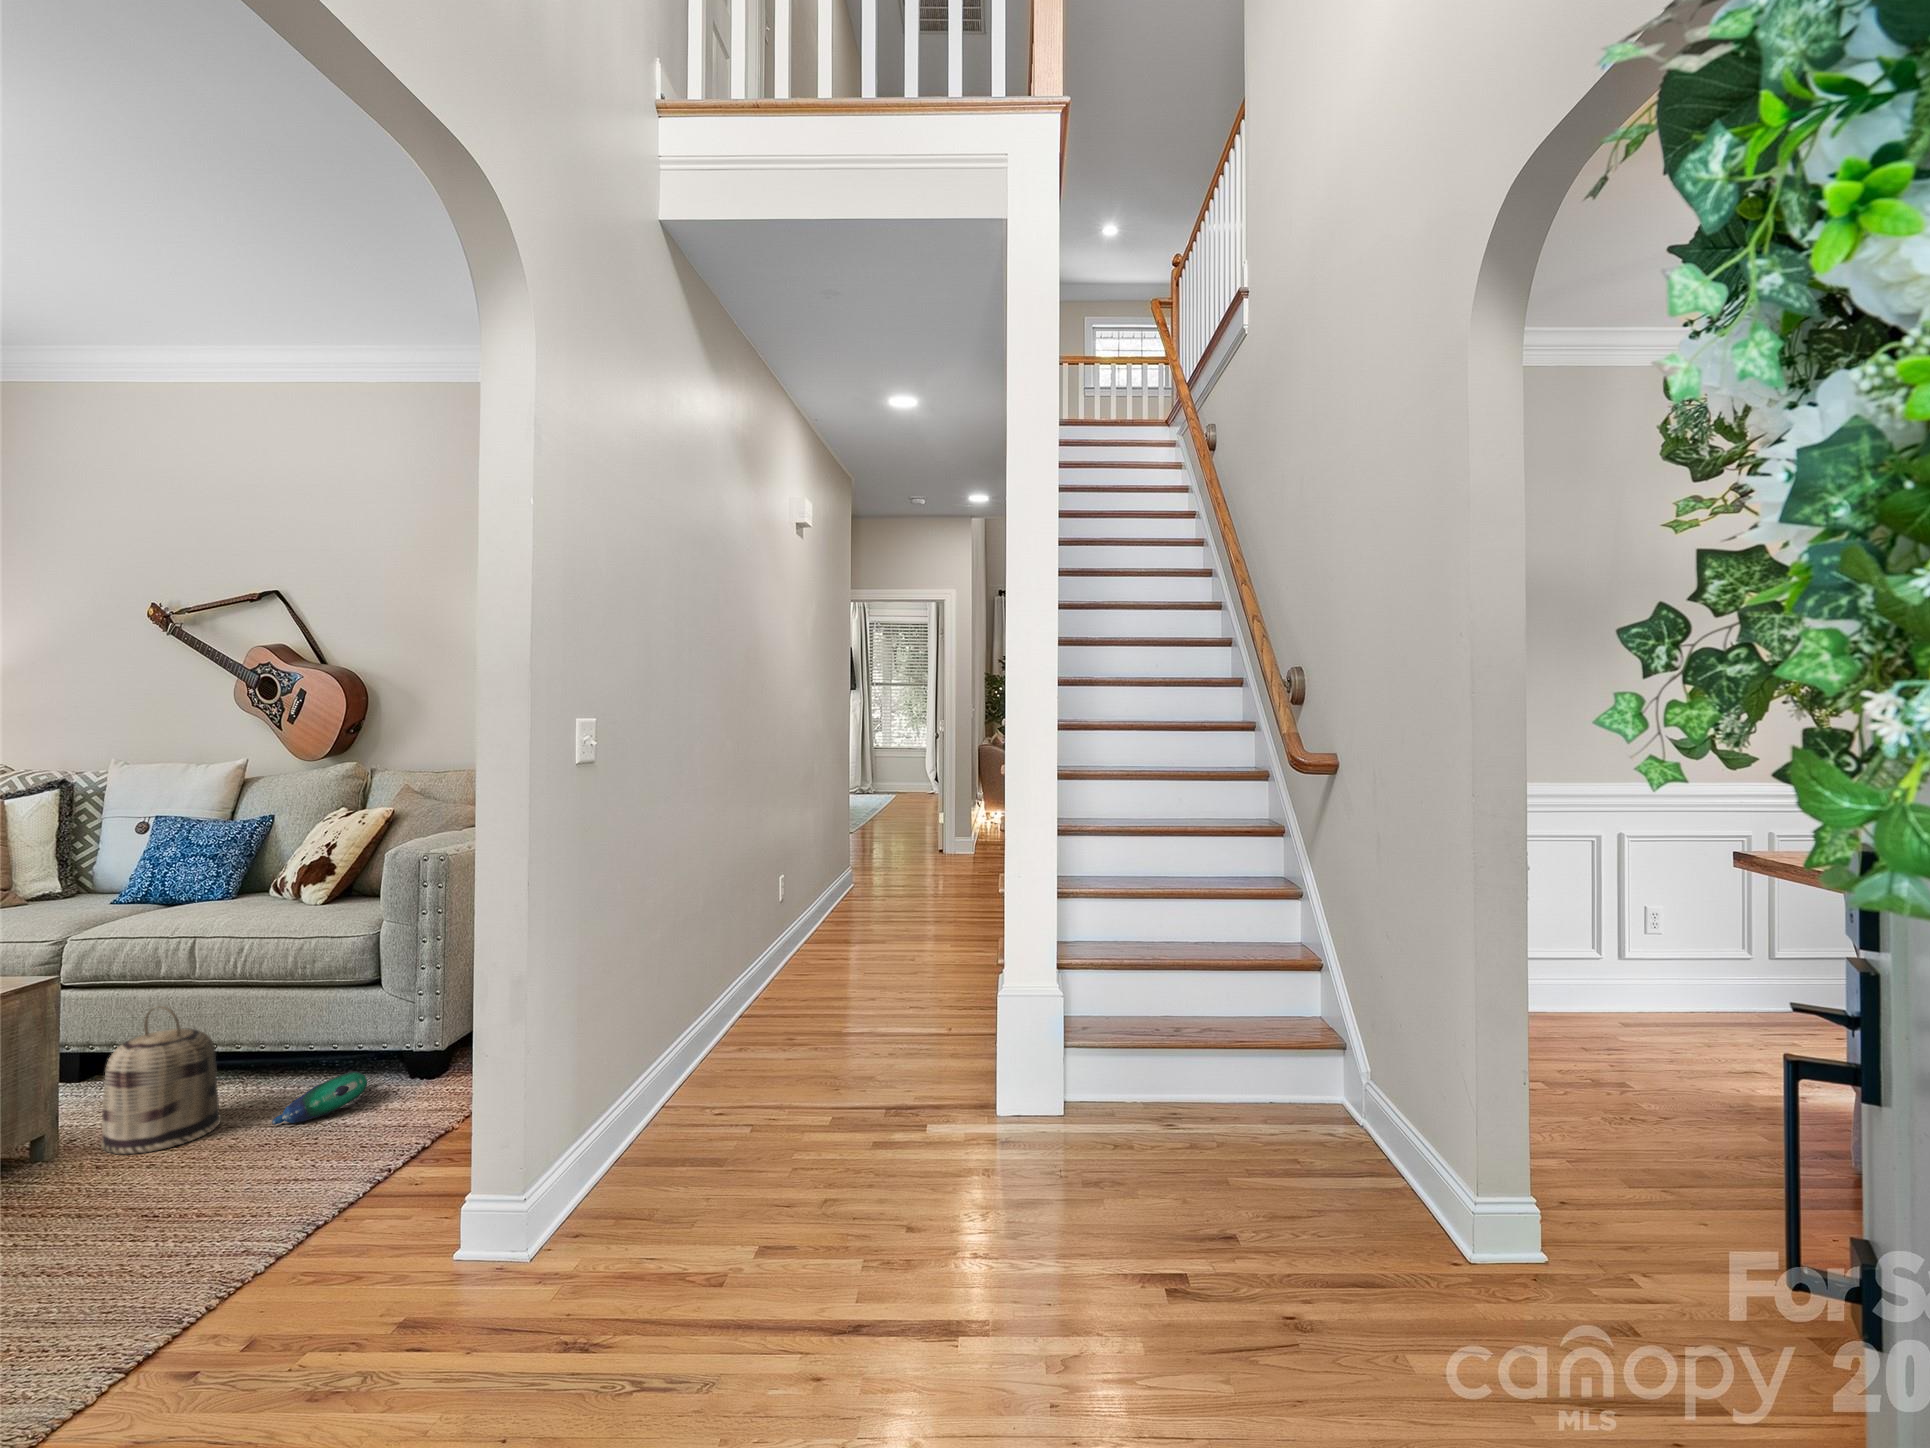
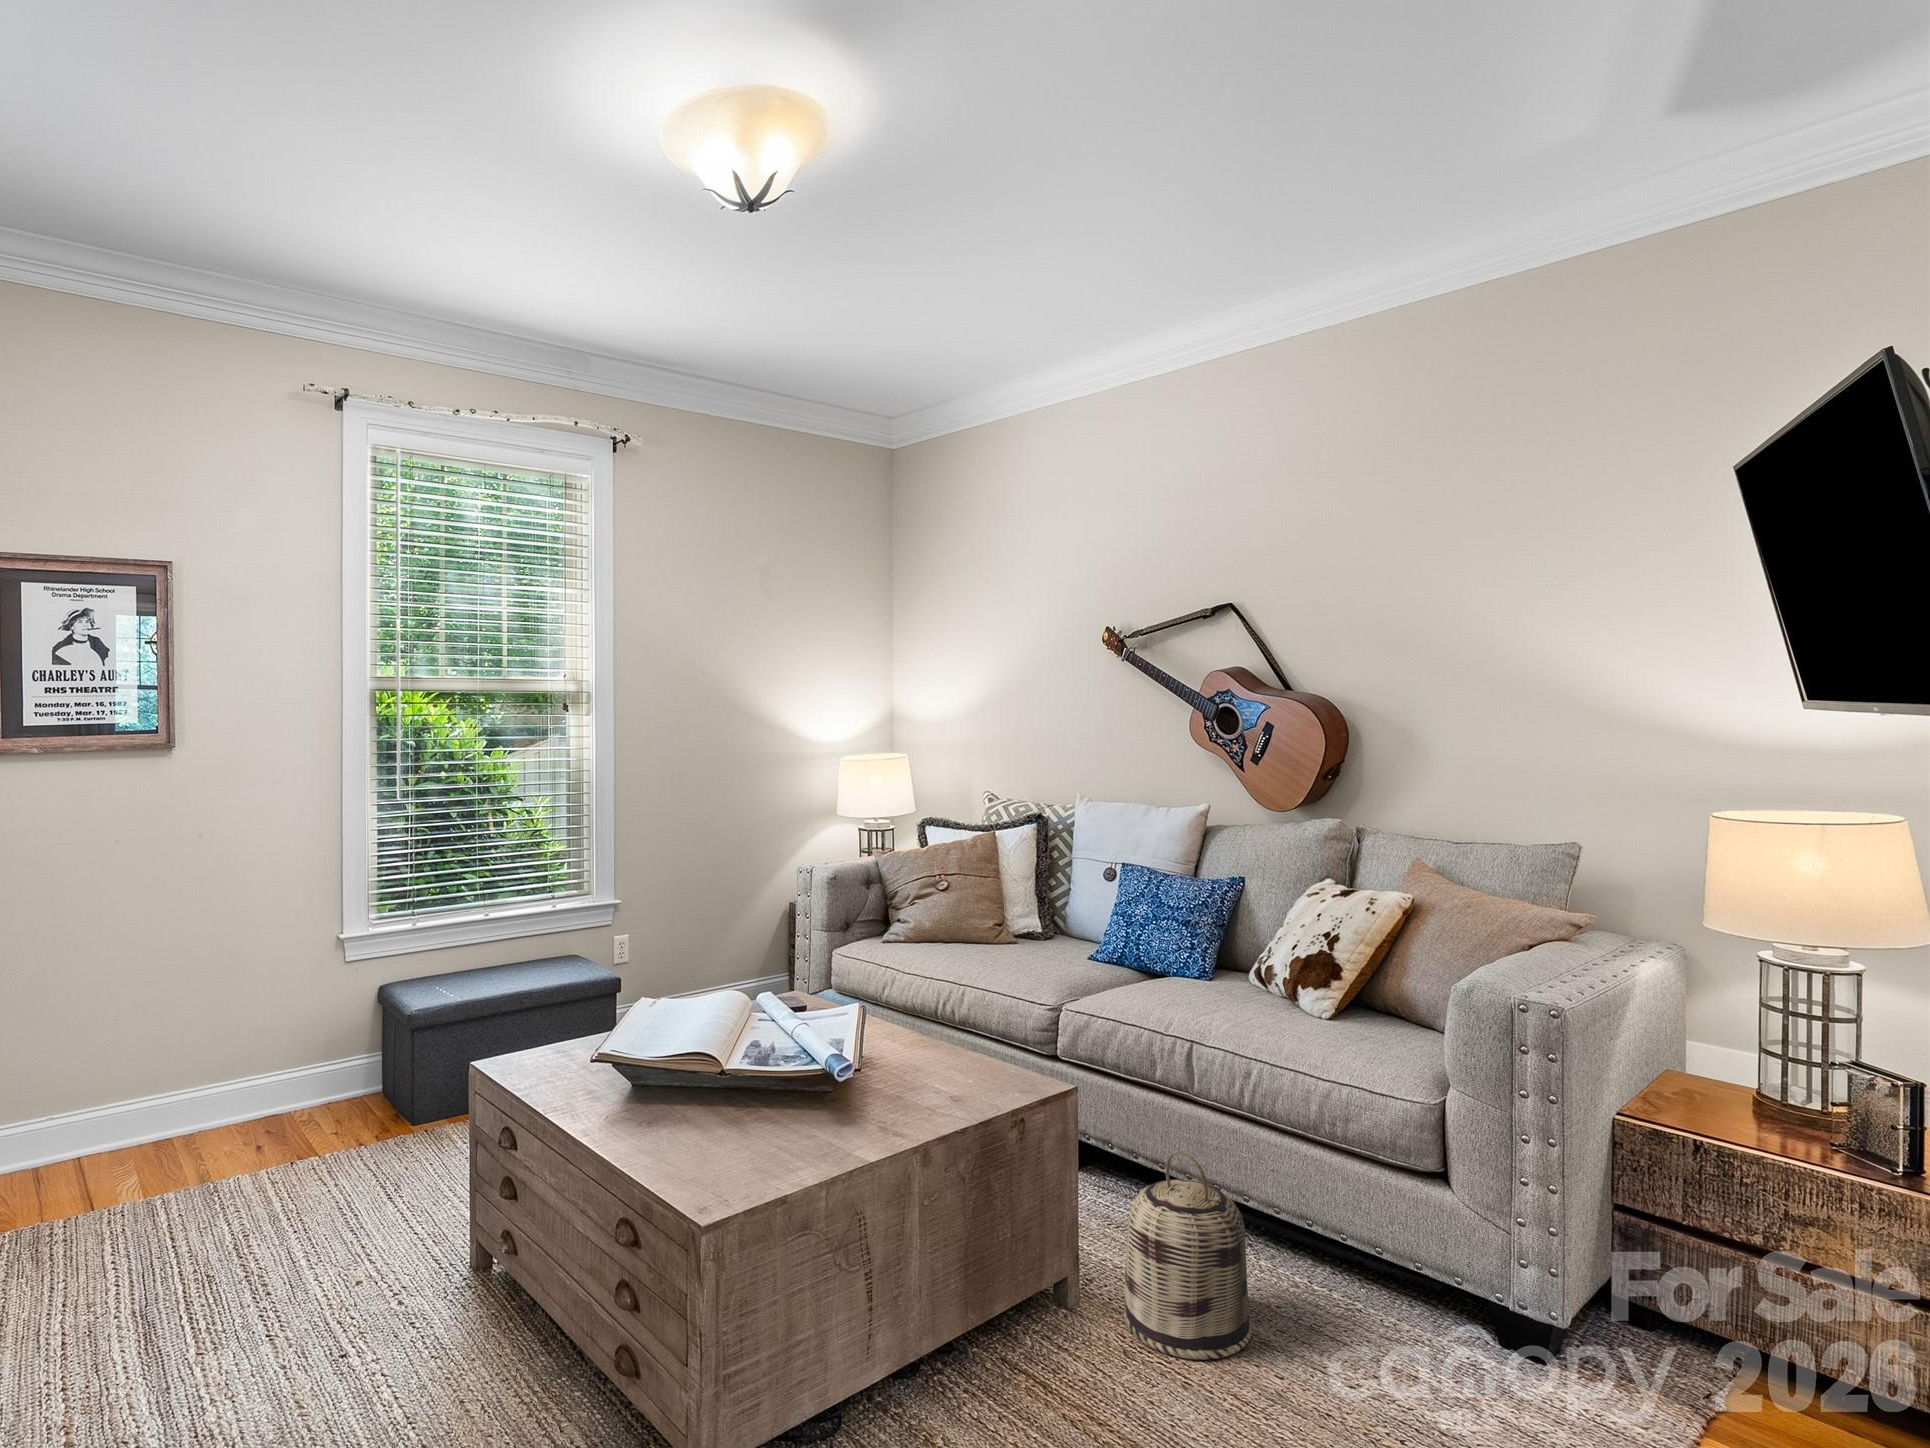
plush toy: present [272,1072,367,1124] -> none [1323,1309,1440,1381]

